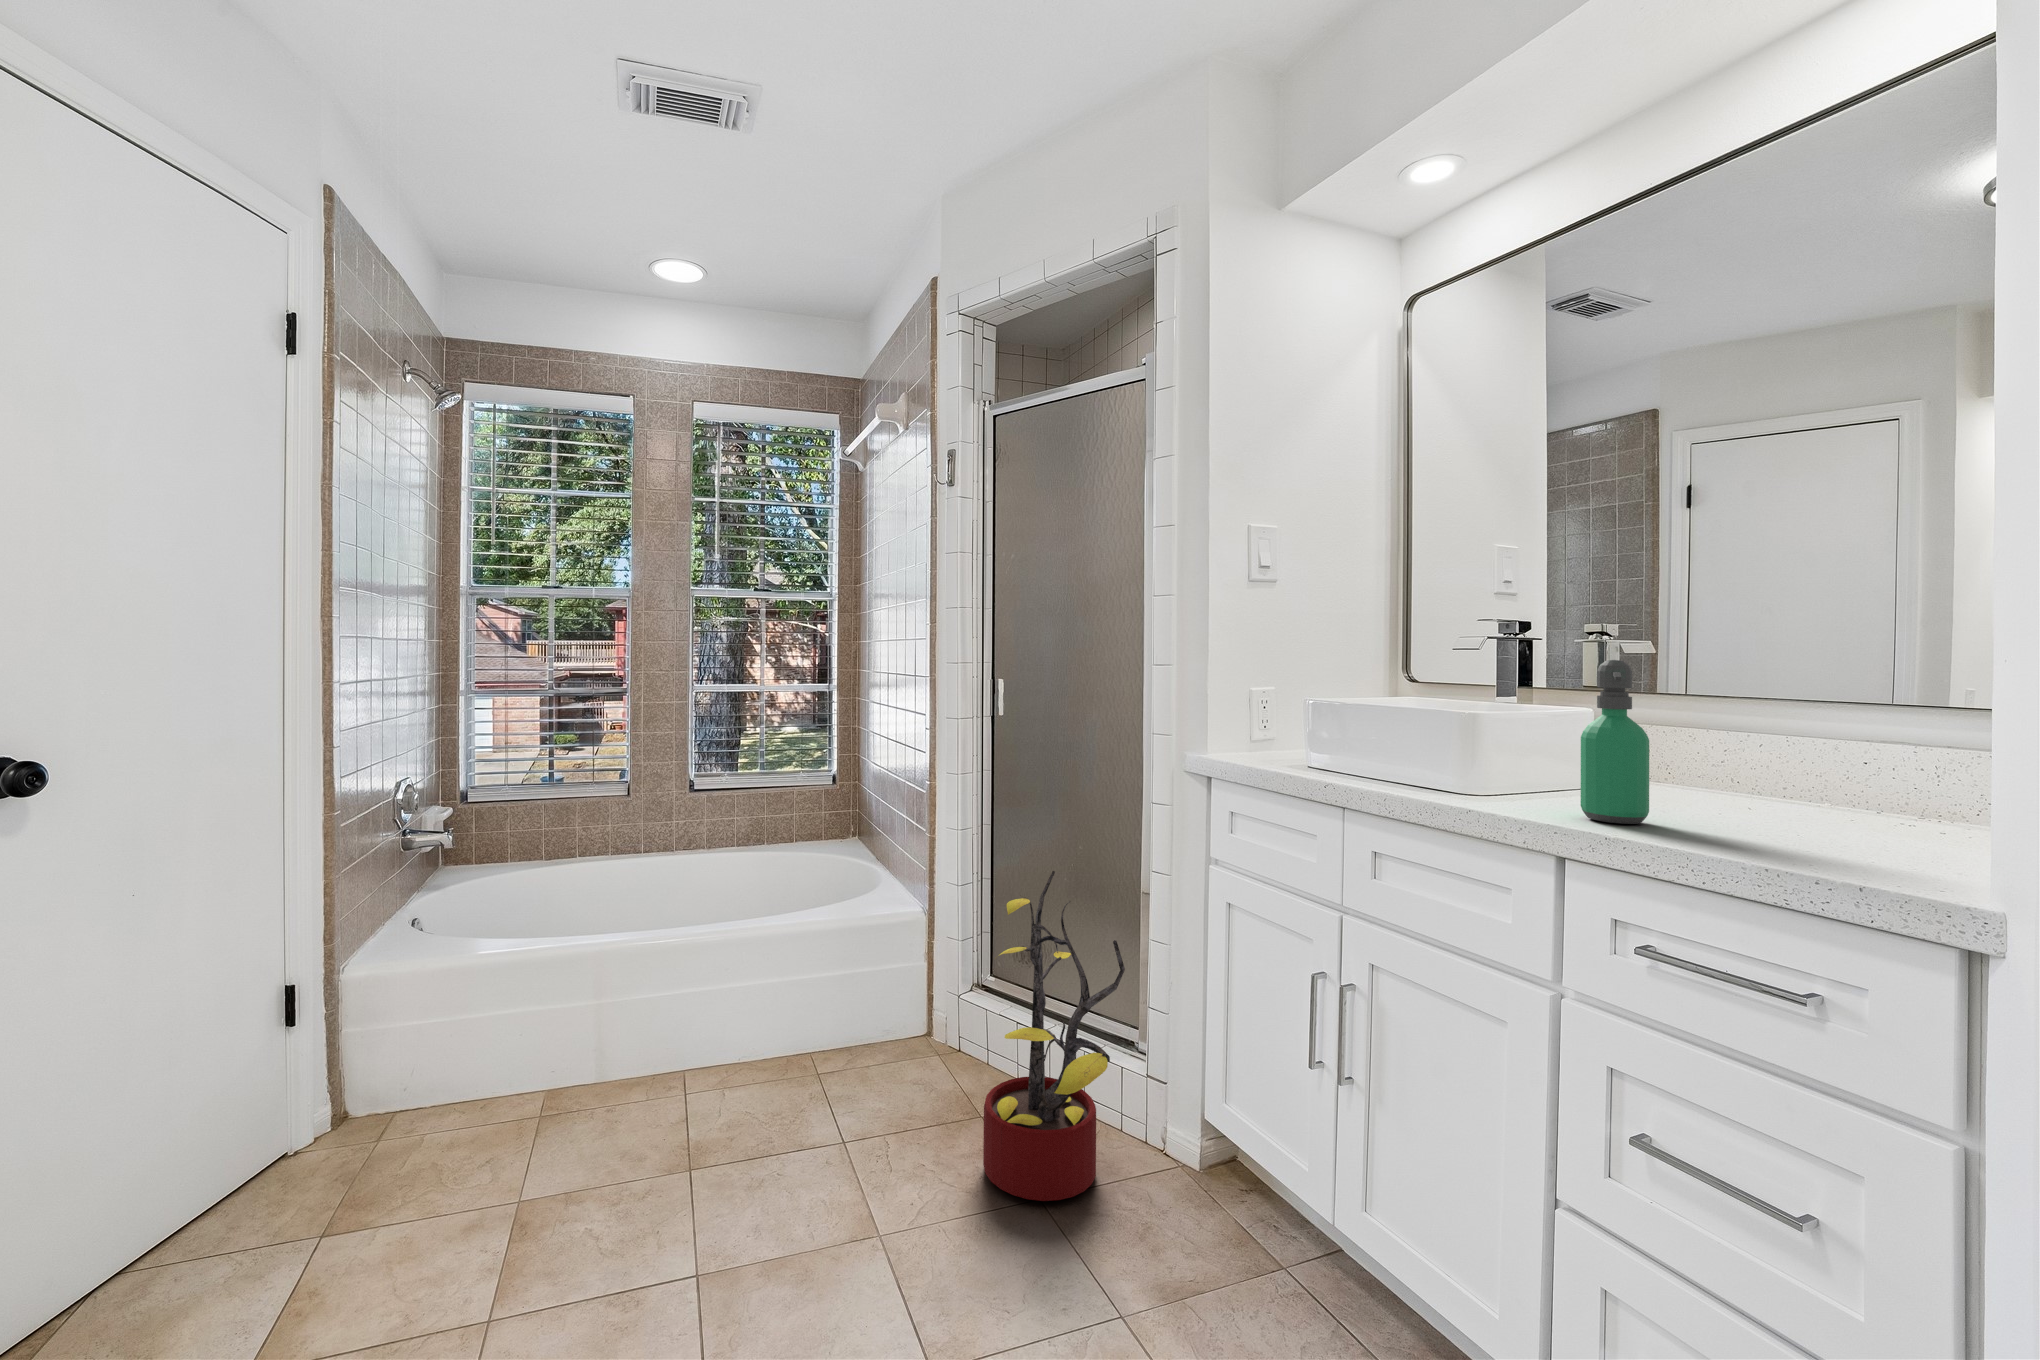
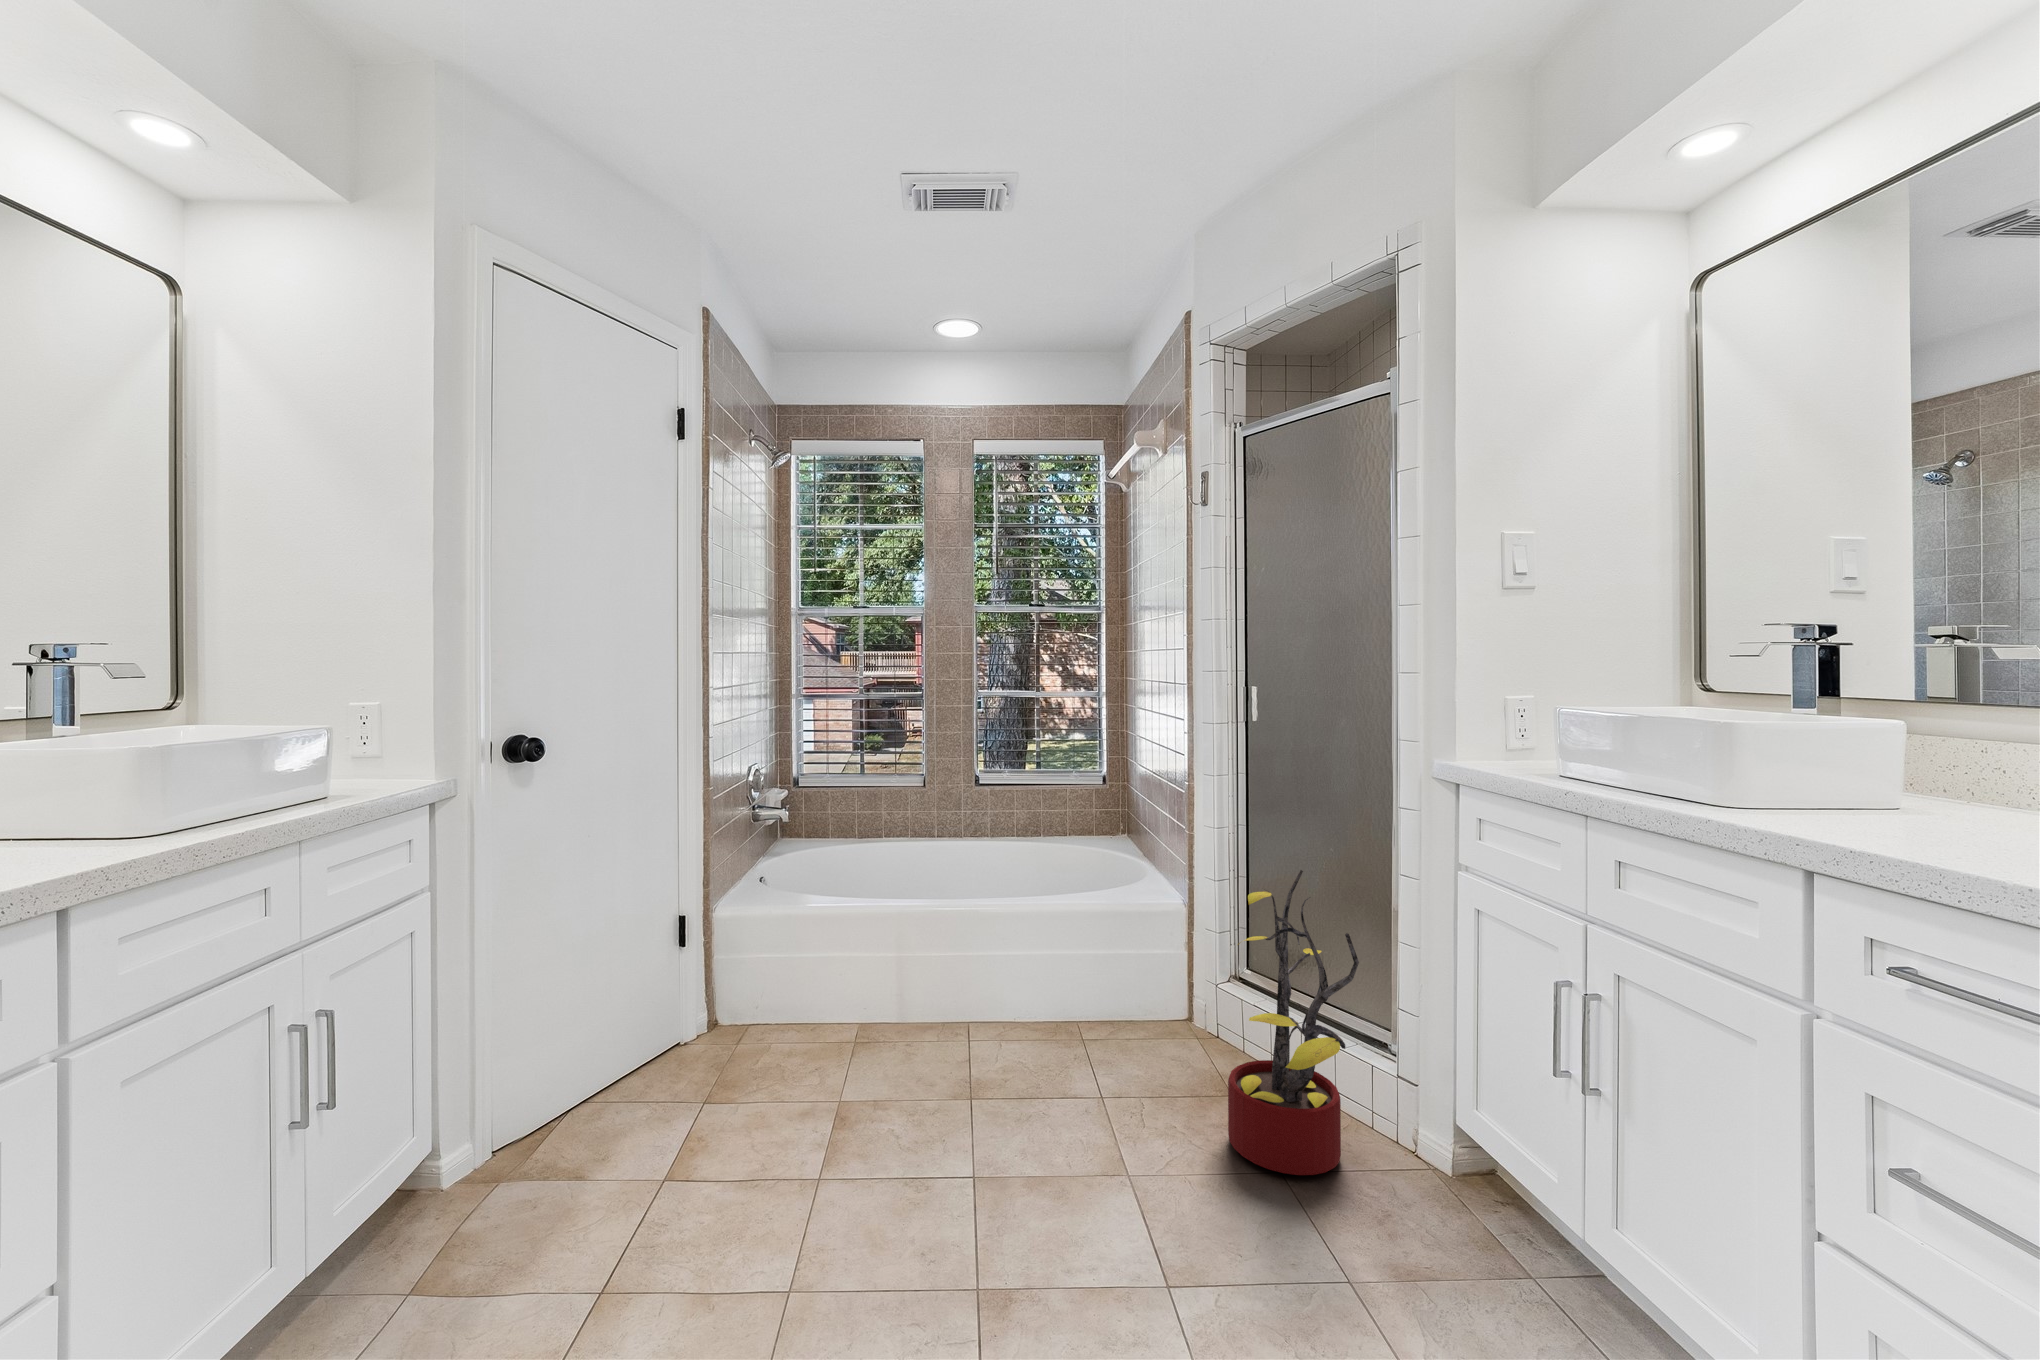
soap dispenser: present [1581,660,1649,824] -> none [1847,671,1933,845]

